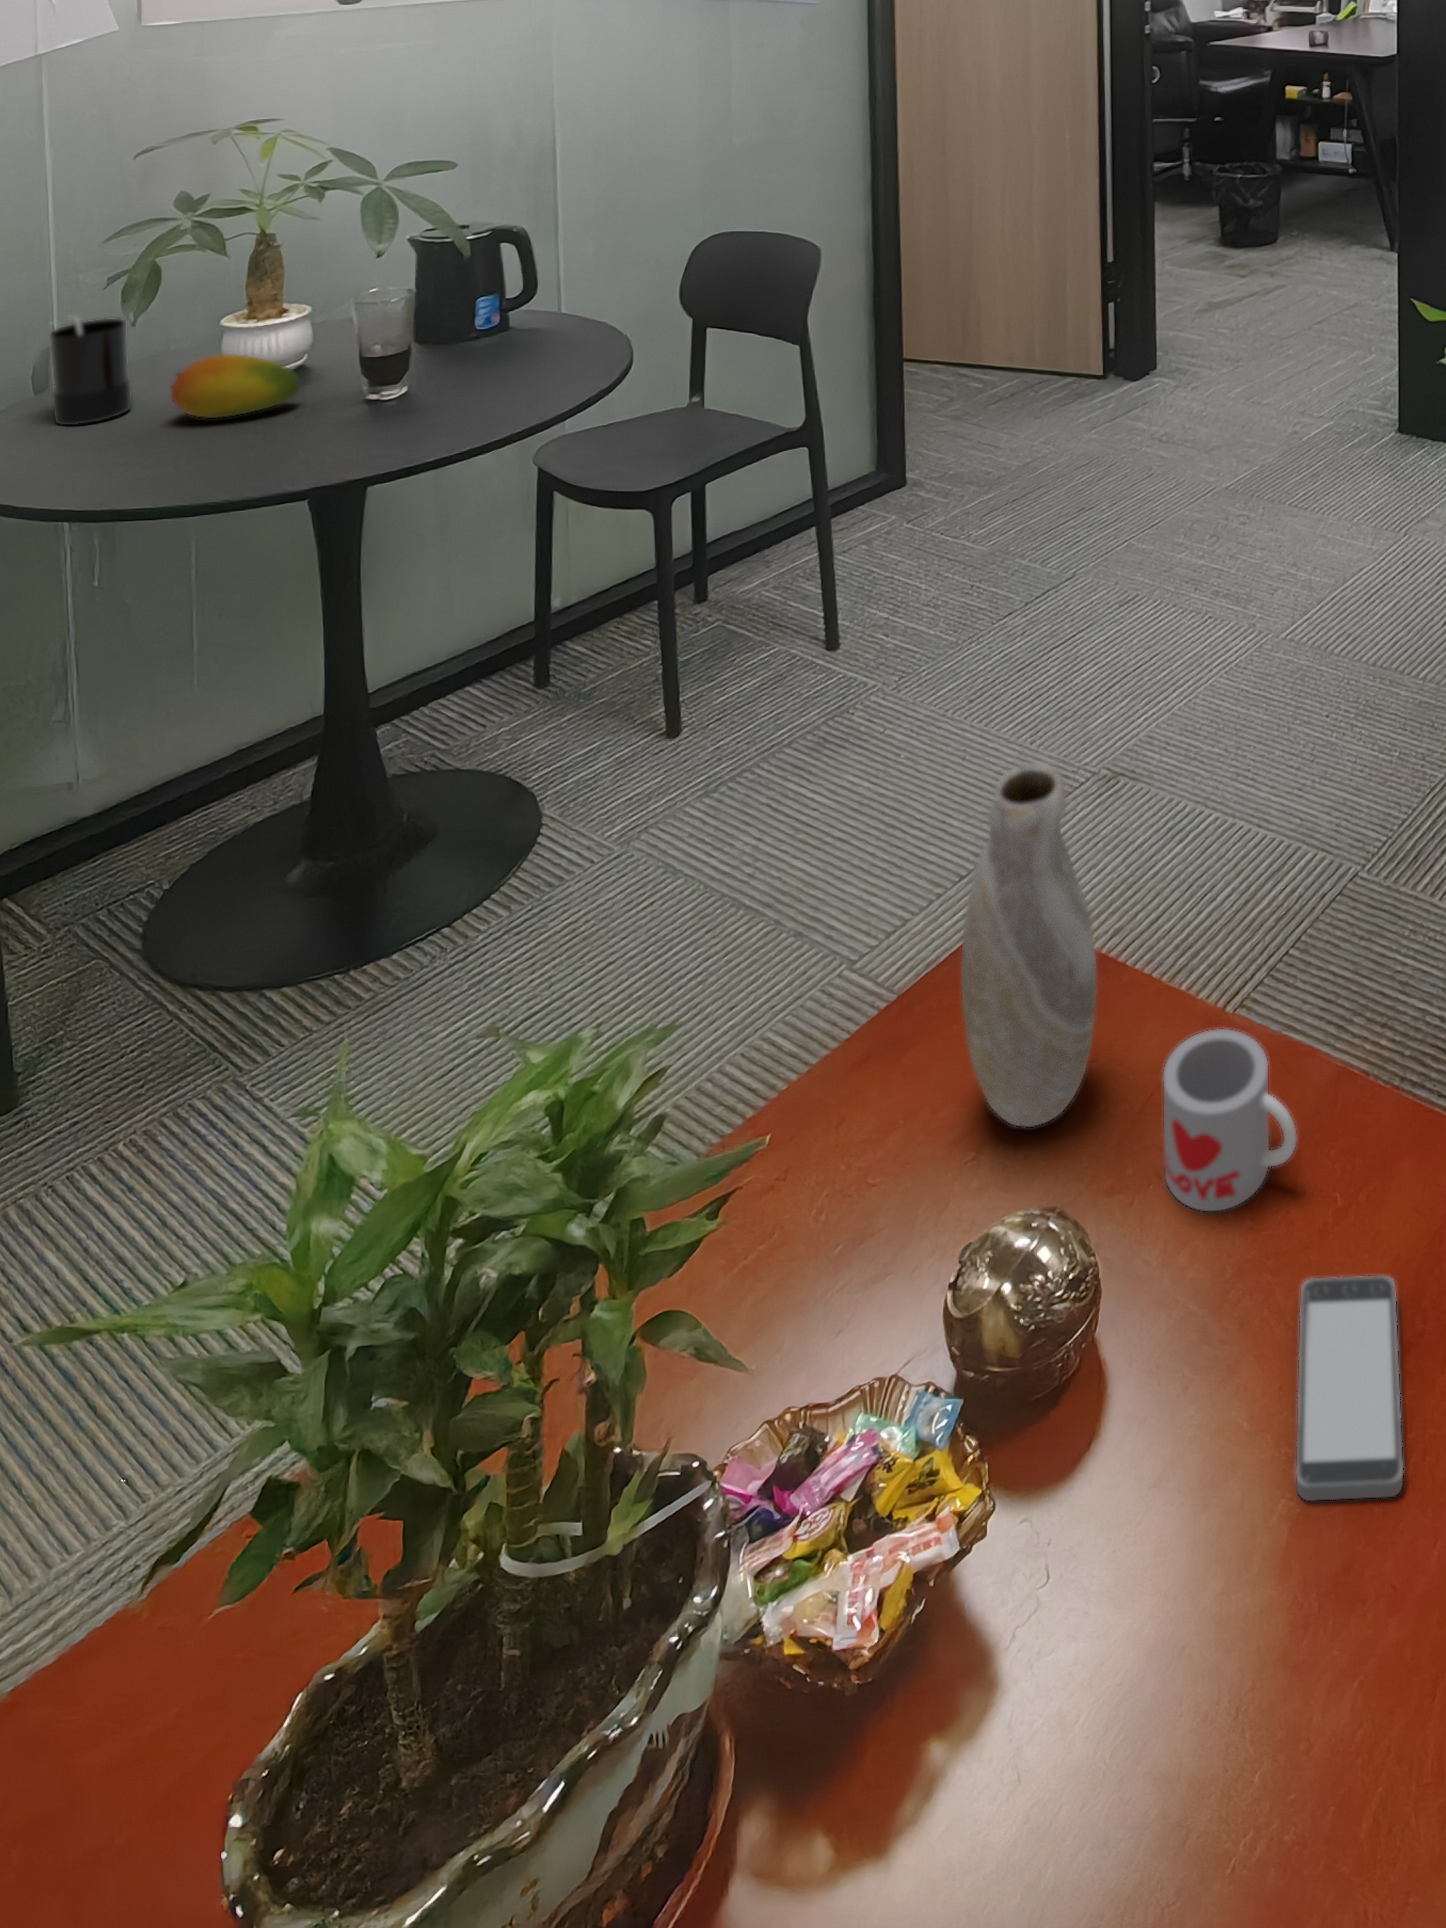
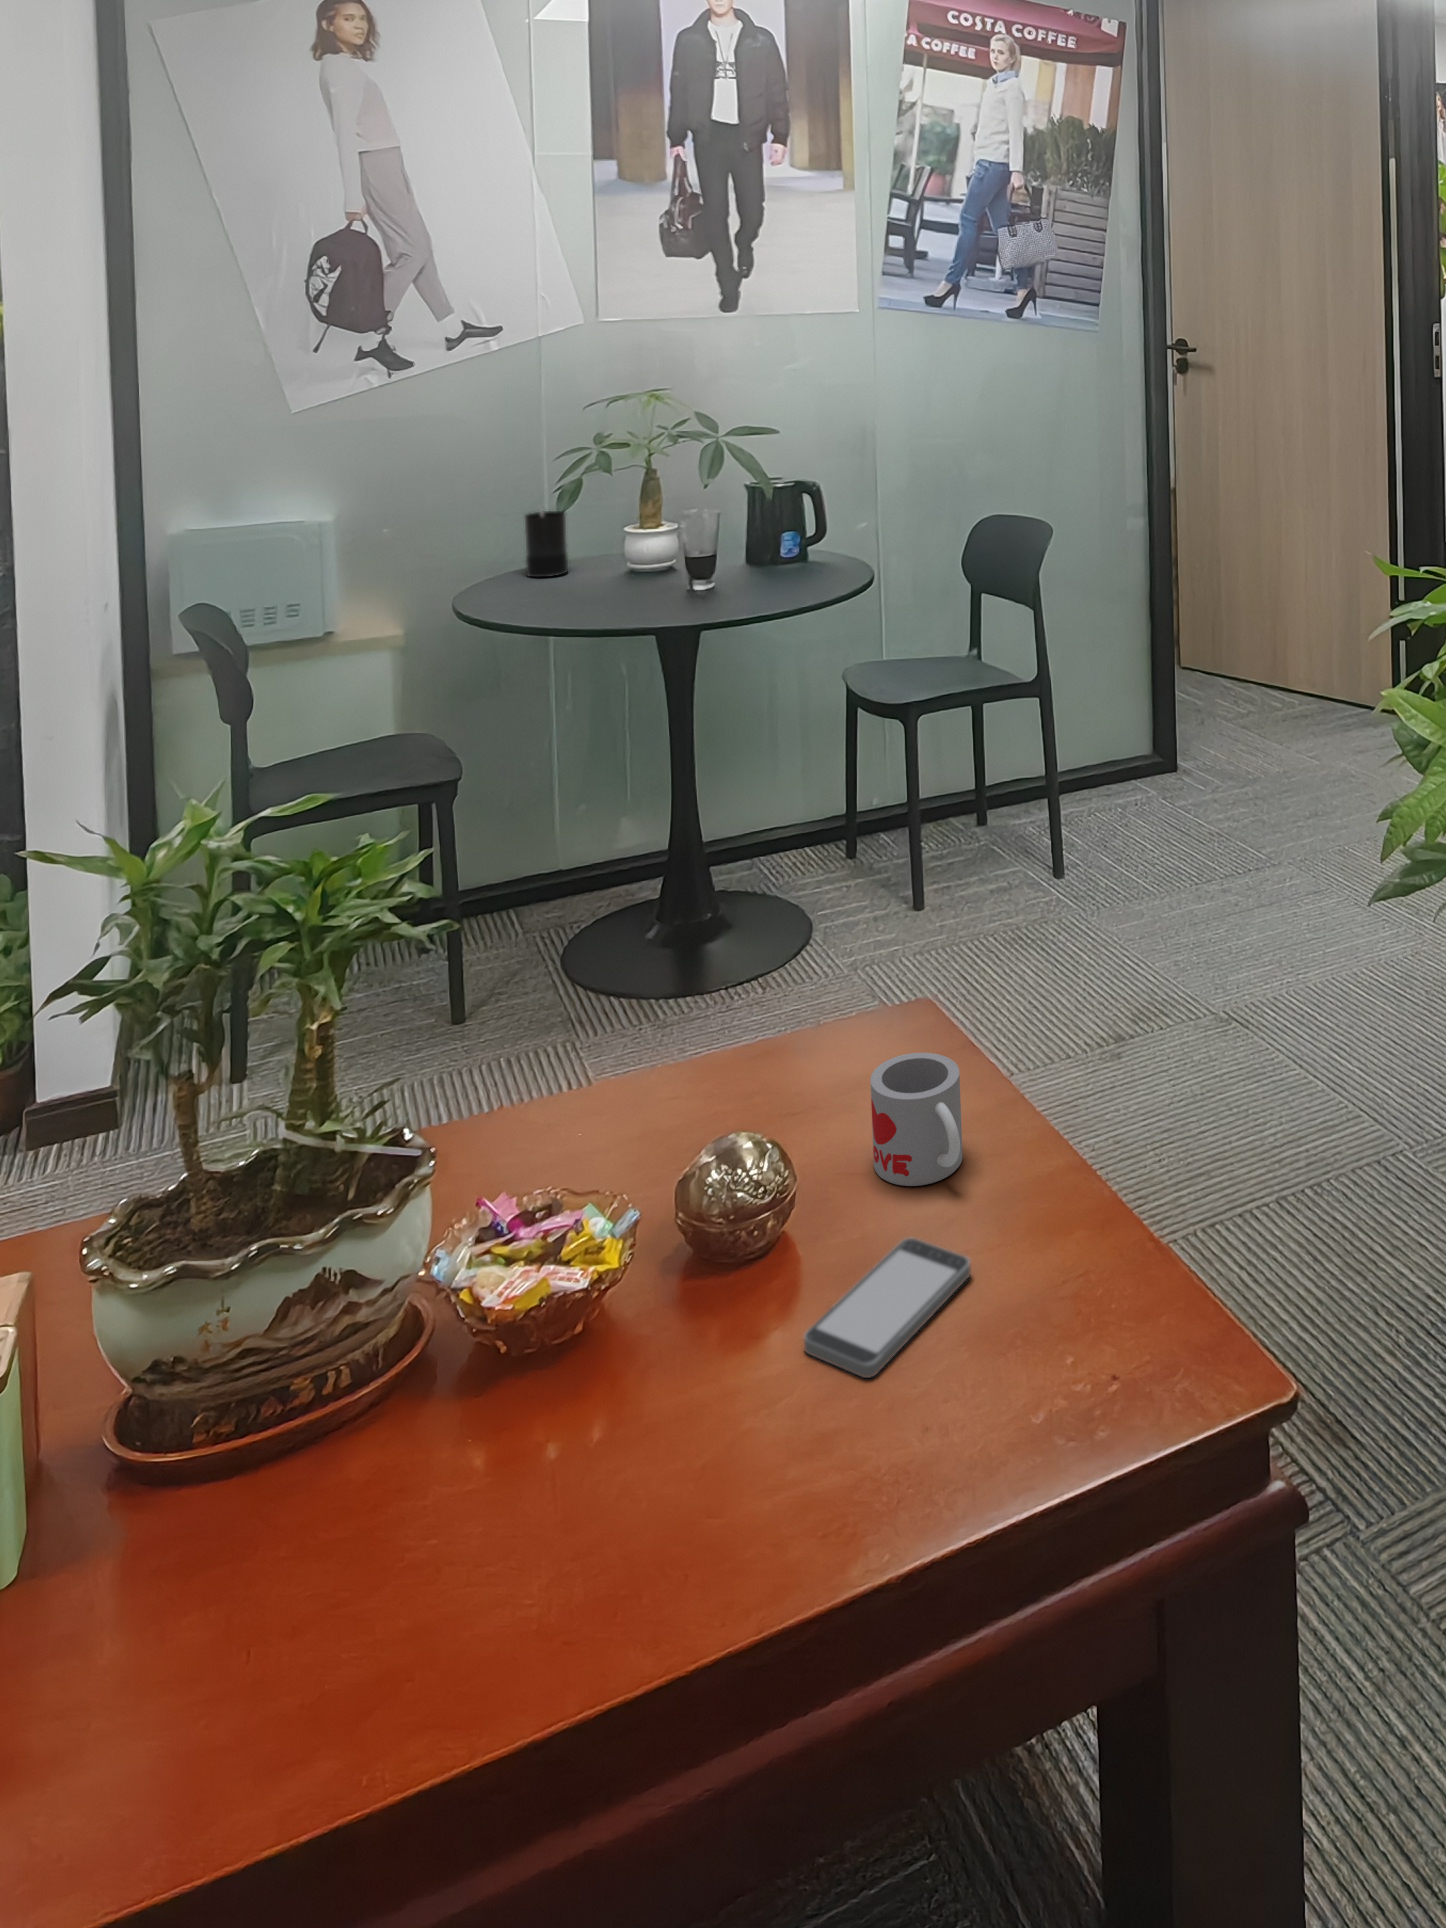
fruit: present [171,354,300,418] -> none [579,538,653,583]
vase: present [962,763,1097,1127] -> none [770,808,882,1096]

